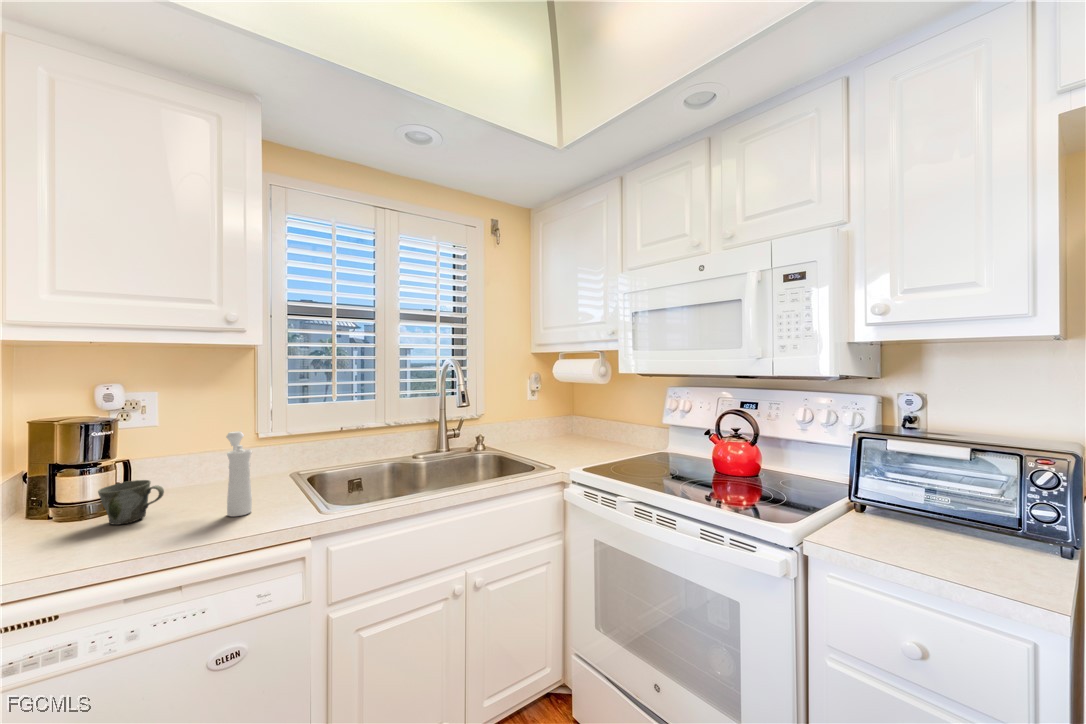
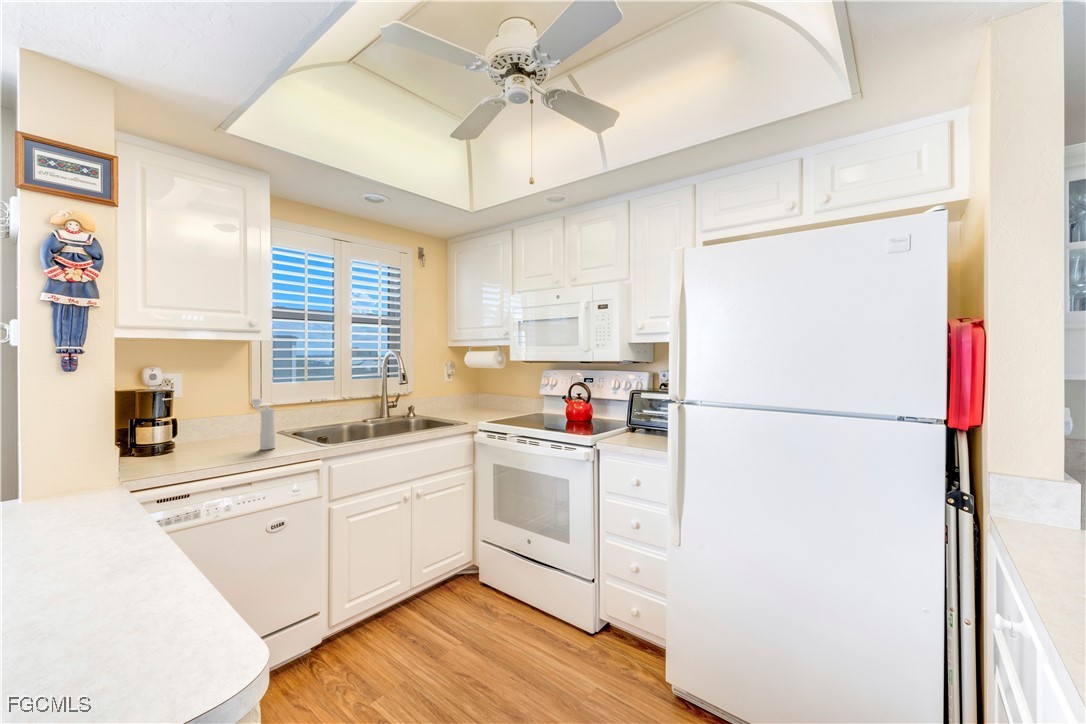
mug: present [98,480,164,525] -> none [175,429,216,456]

